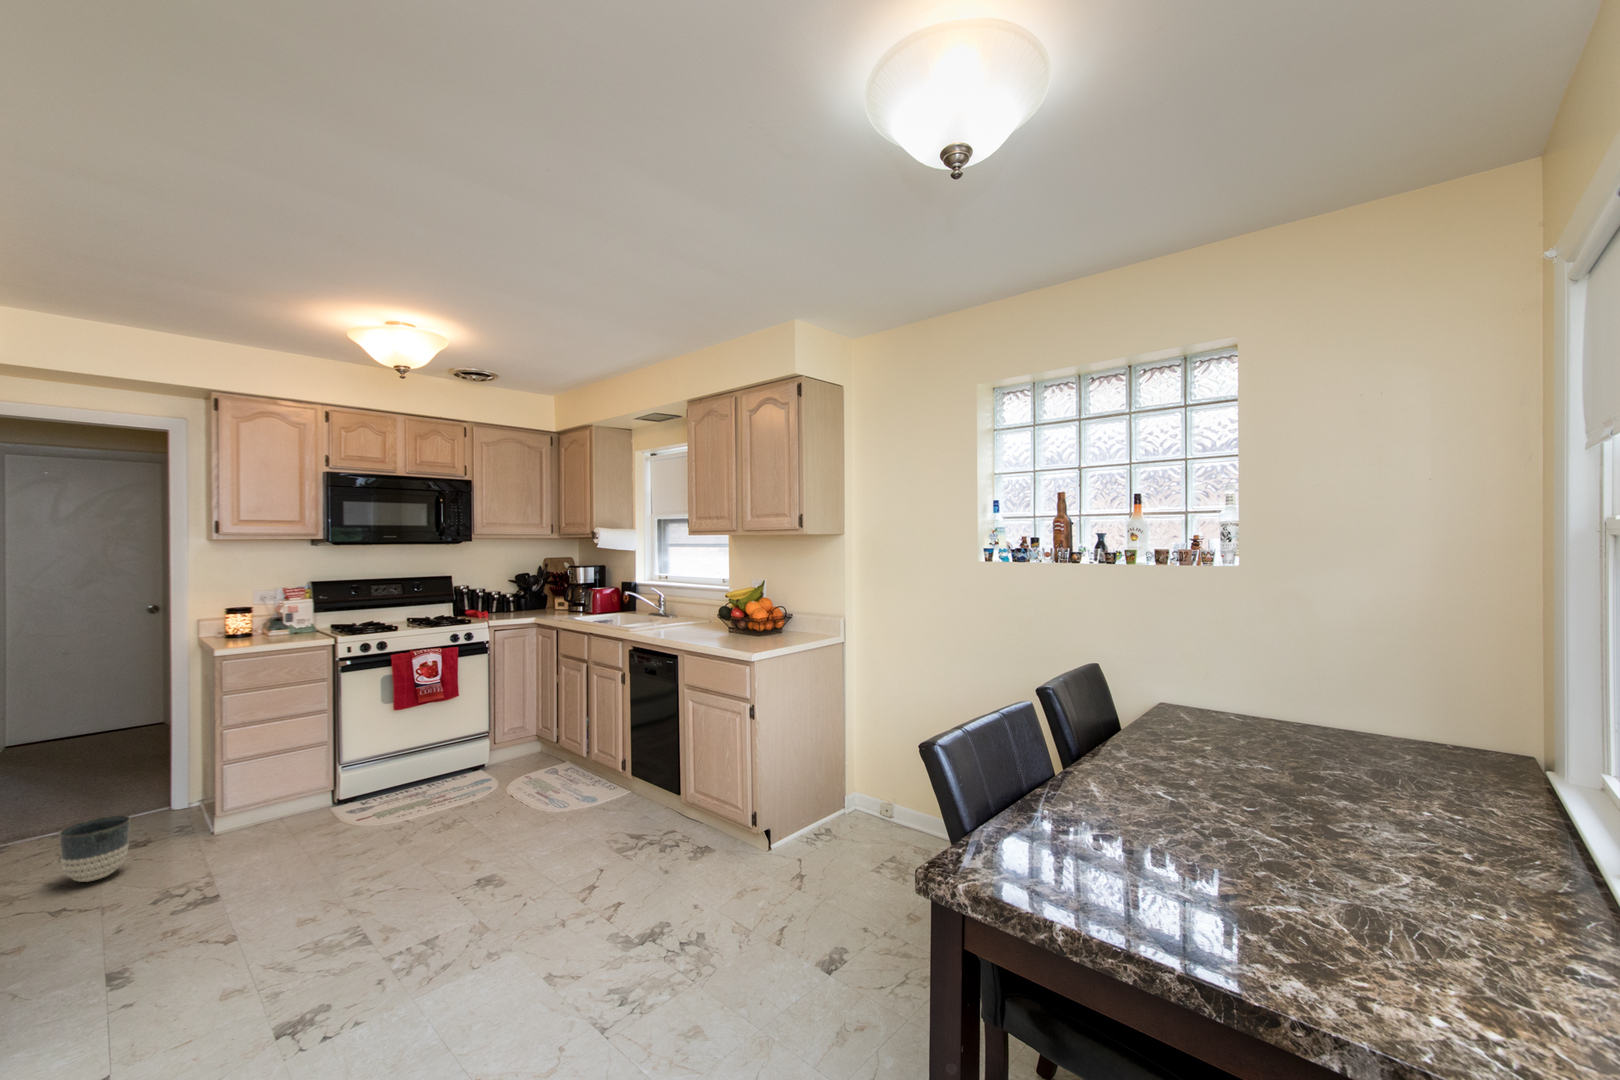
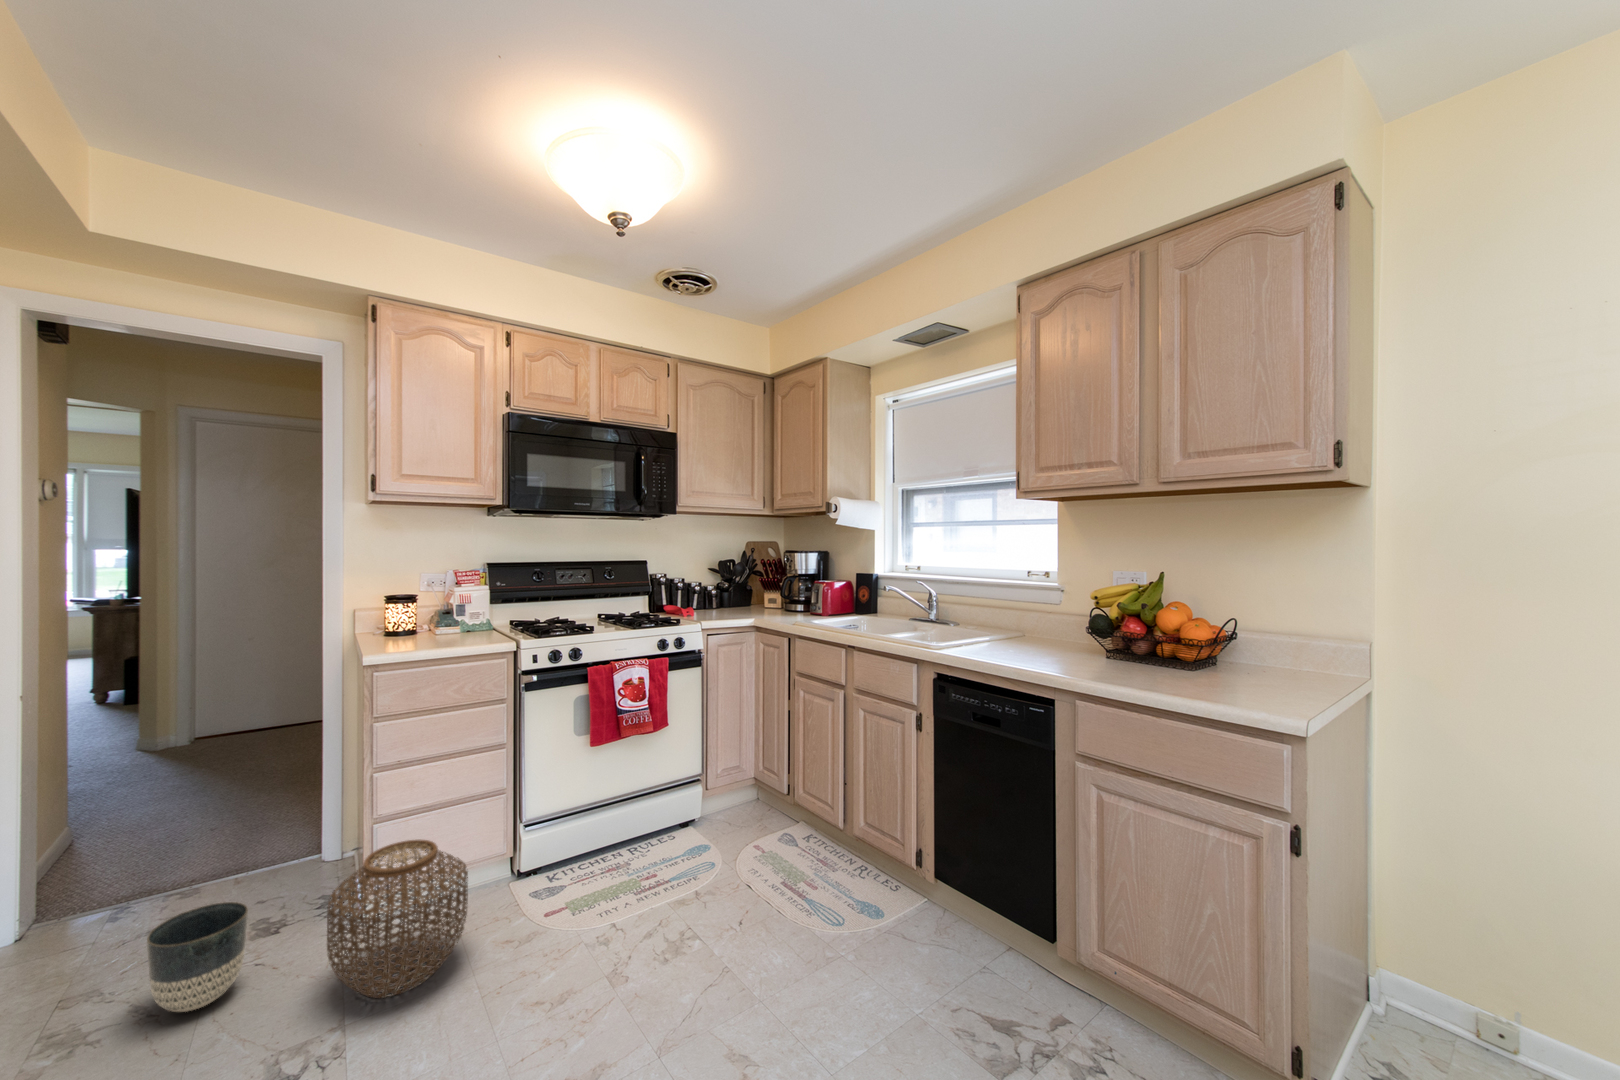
woven basket: none [191,769,294,866] -> present [327,840,468,998]

